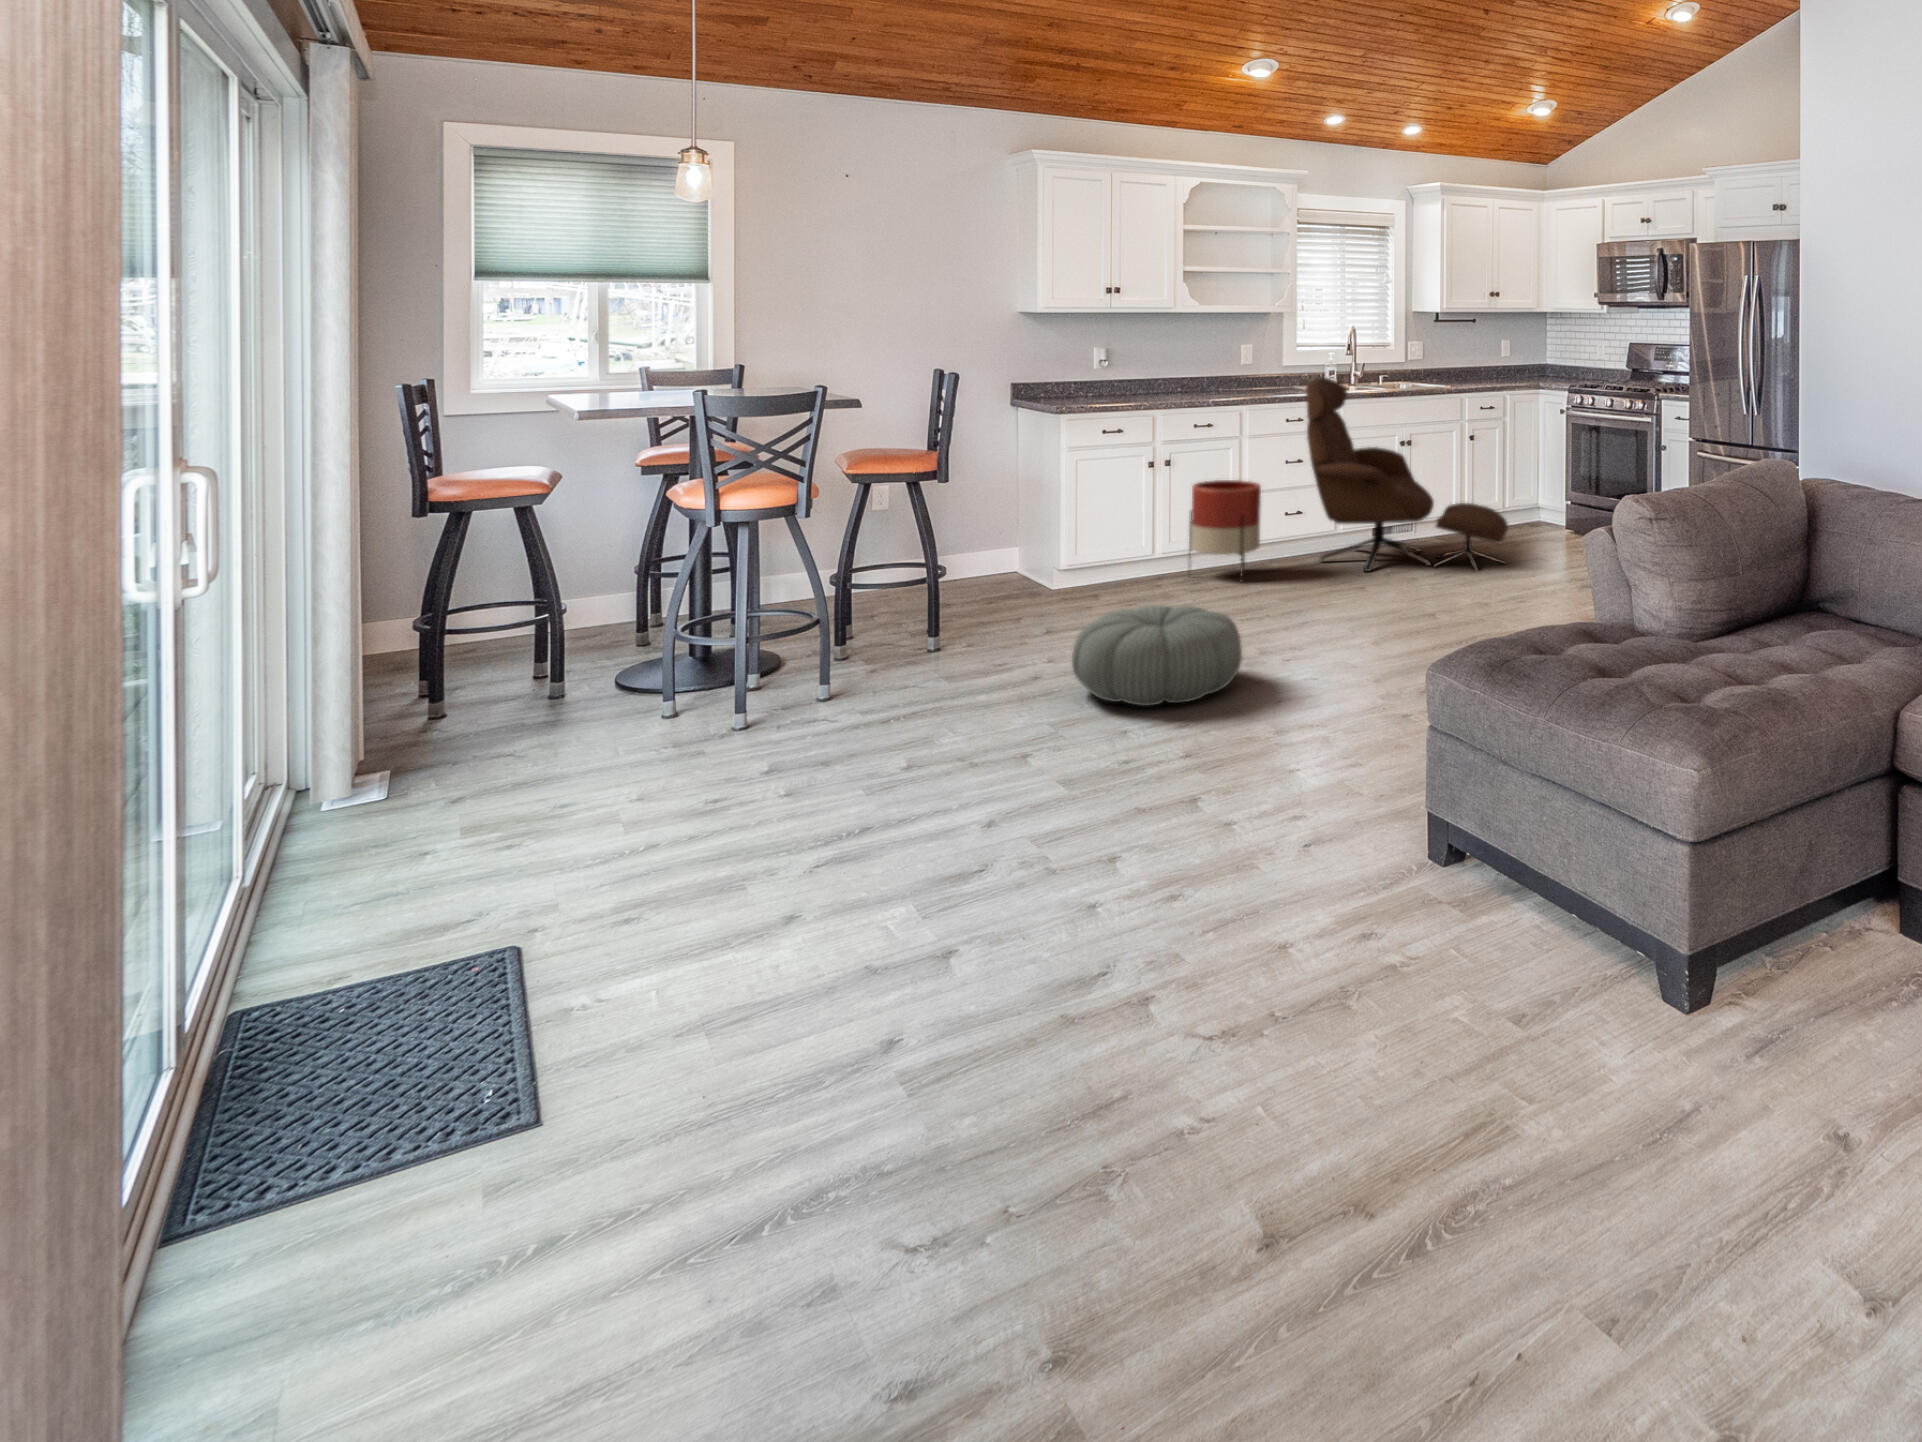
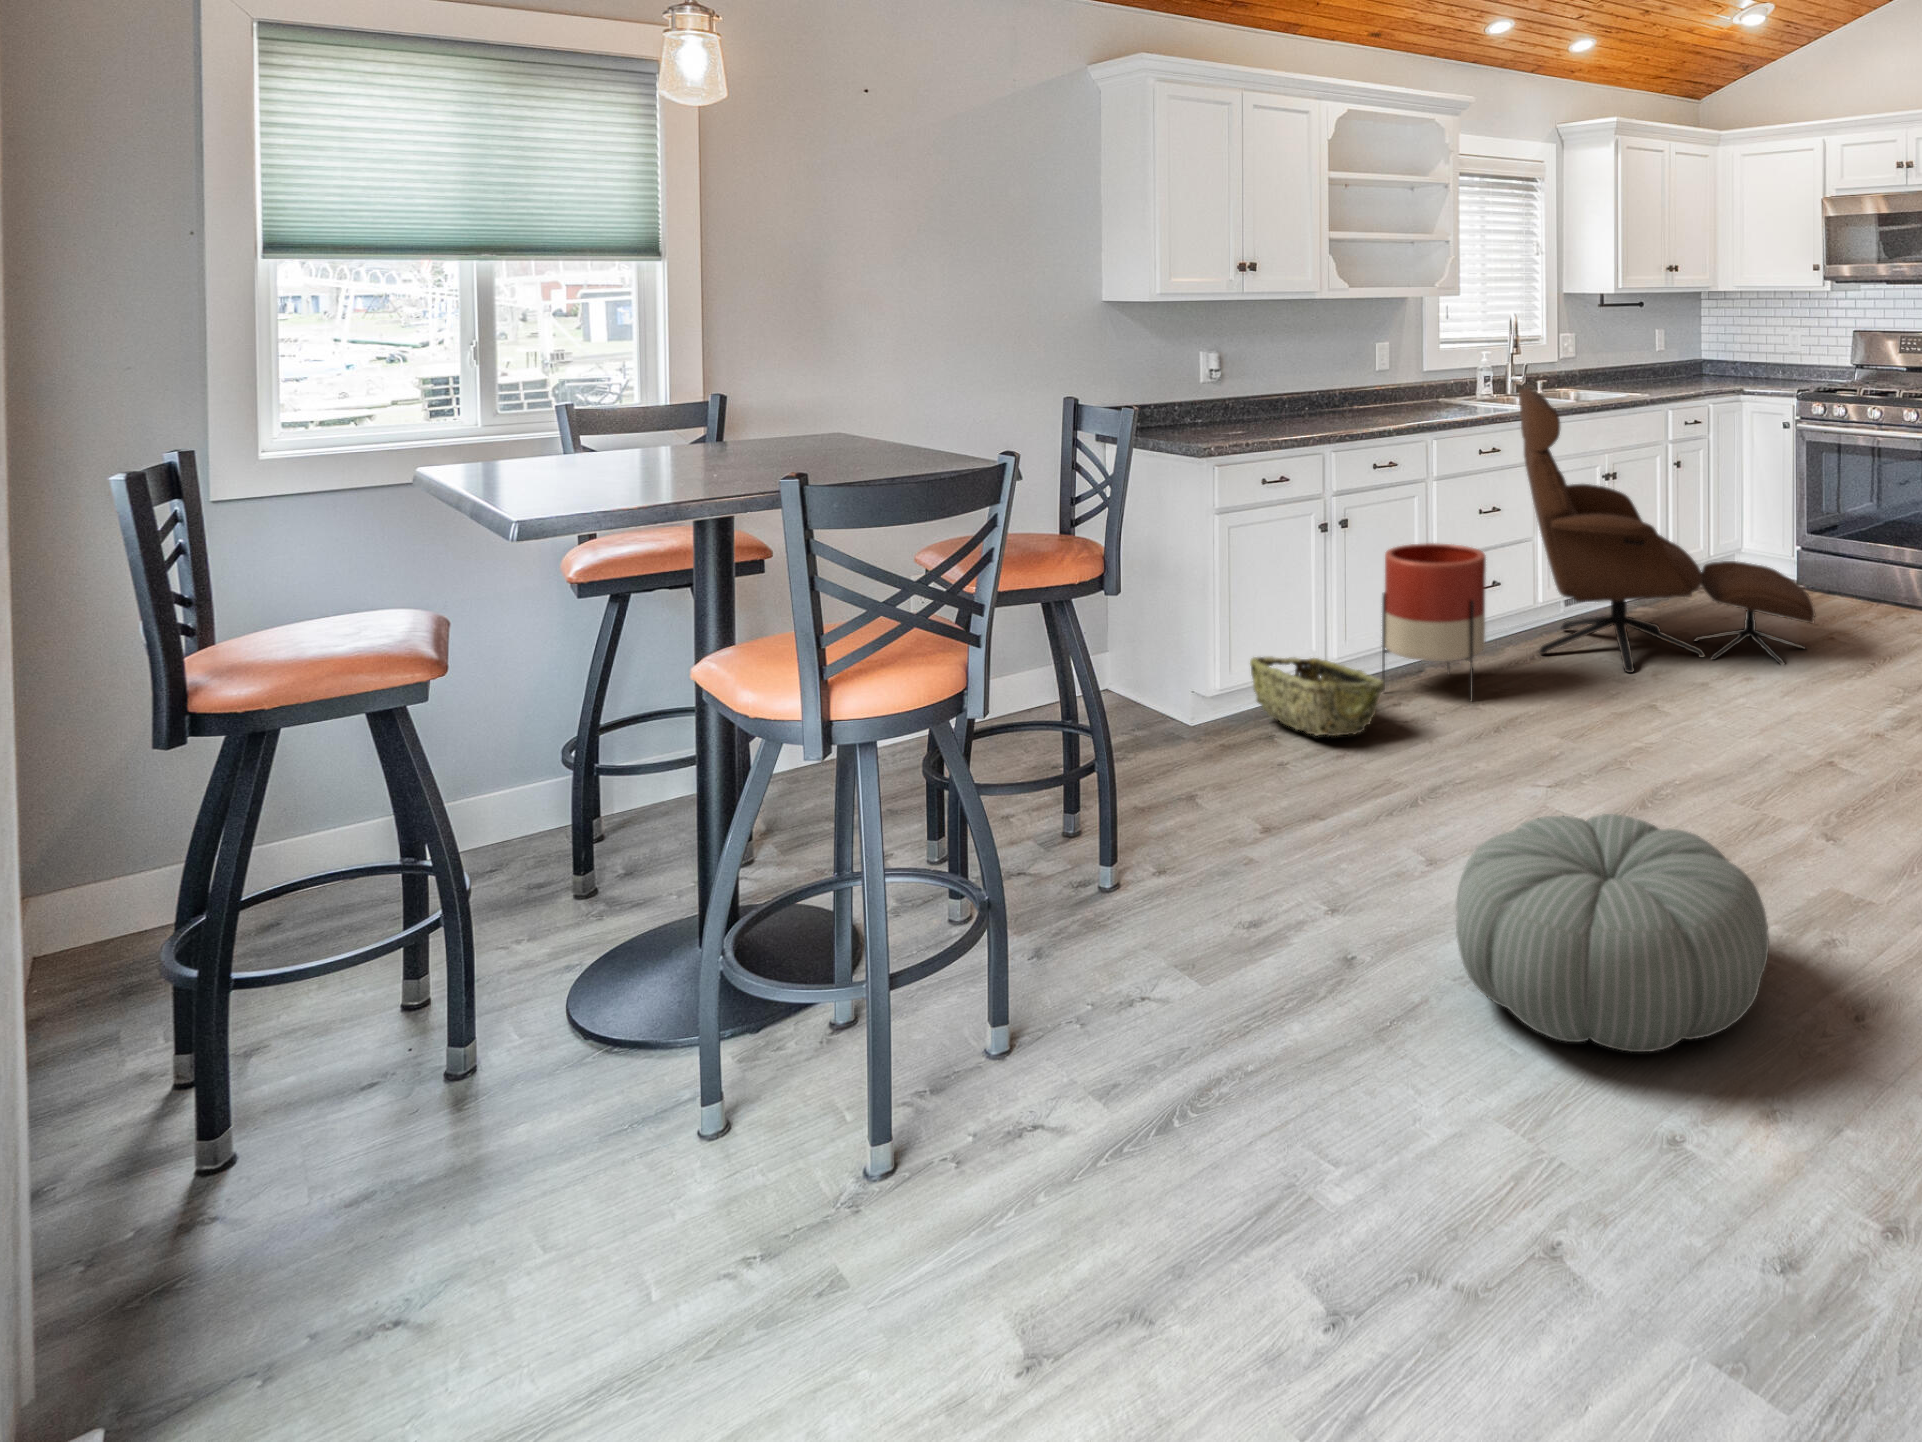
woven basket: none [1087,546,1166,596] -> present [1250,657,1384,736]

